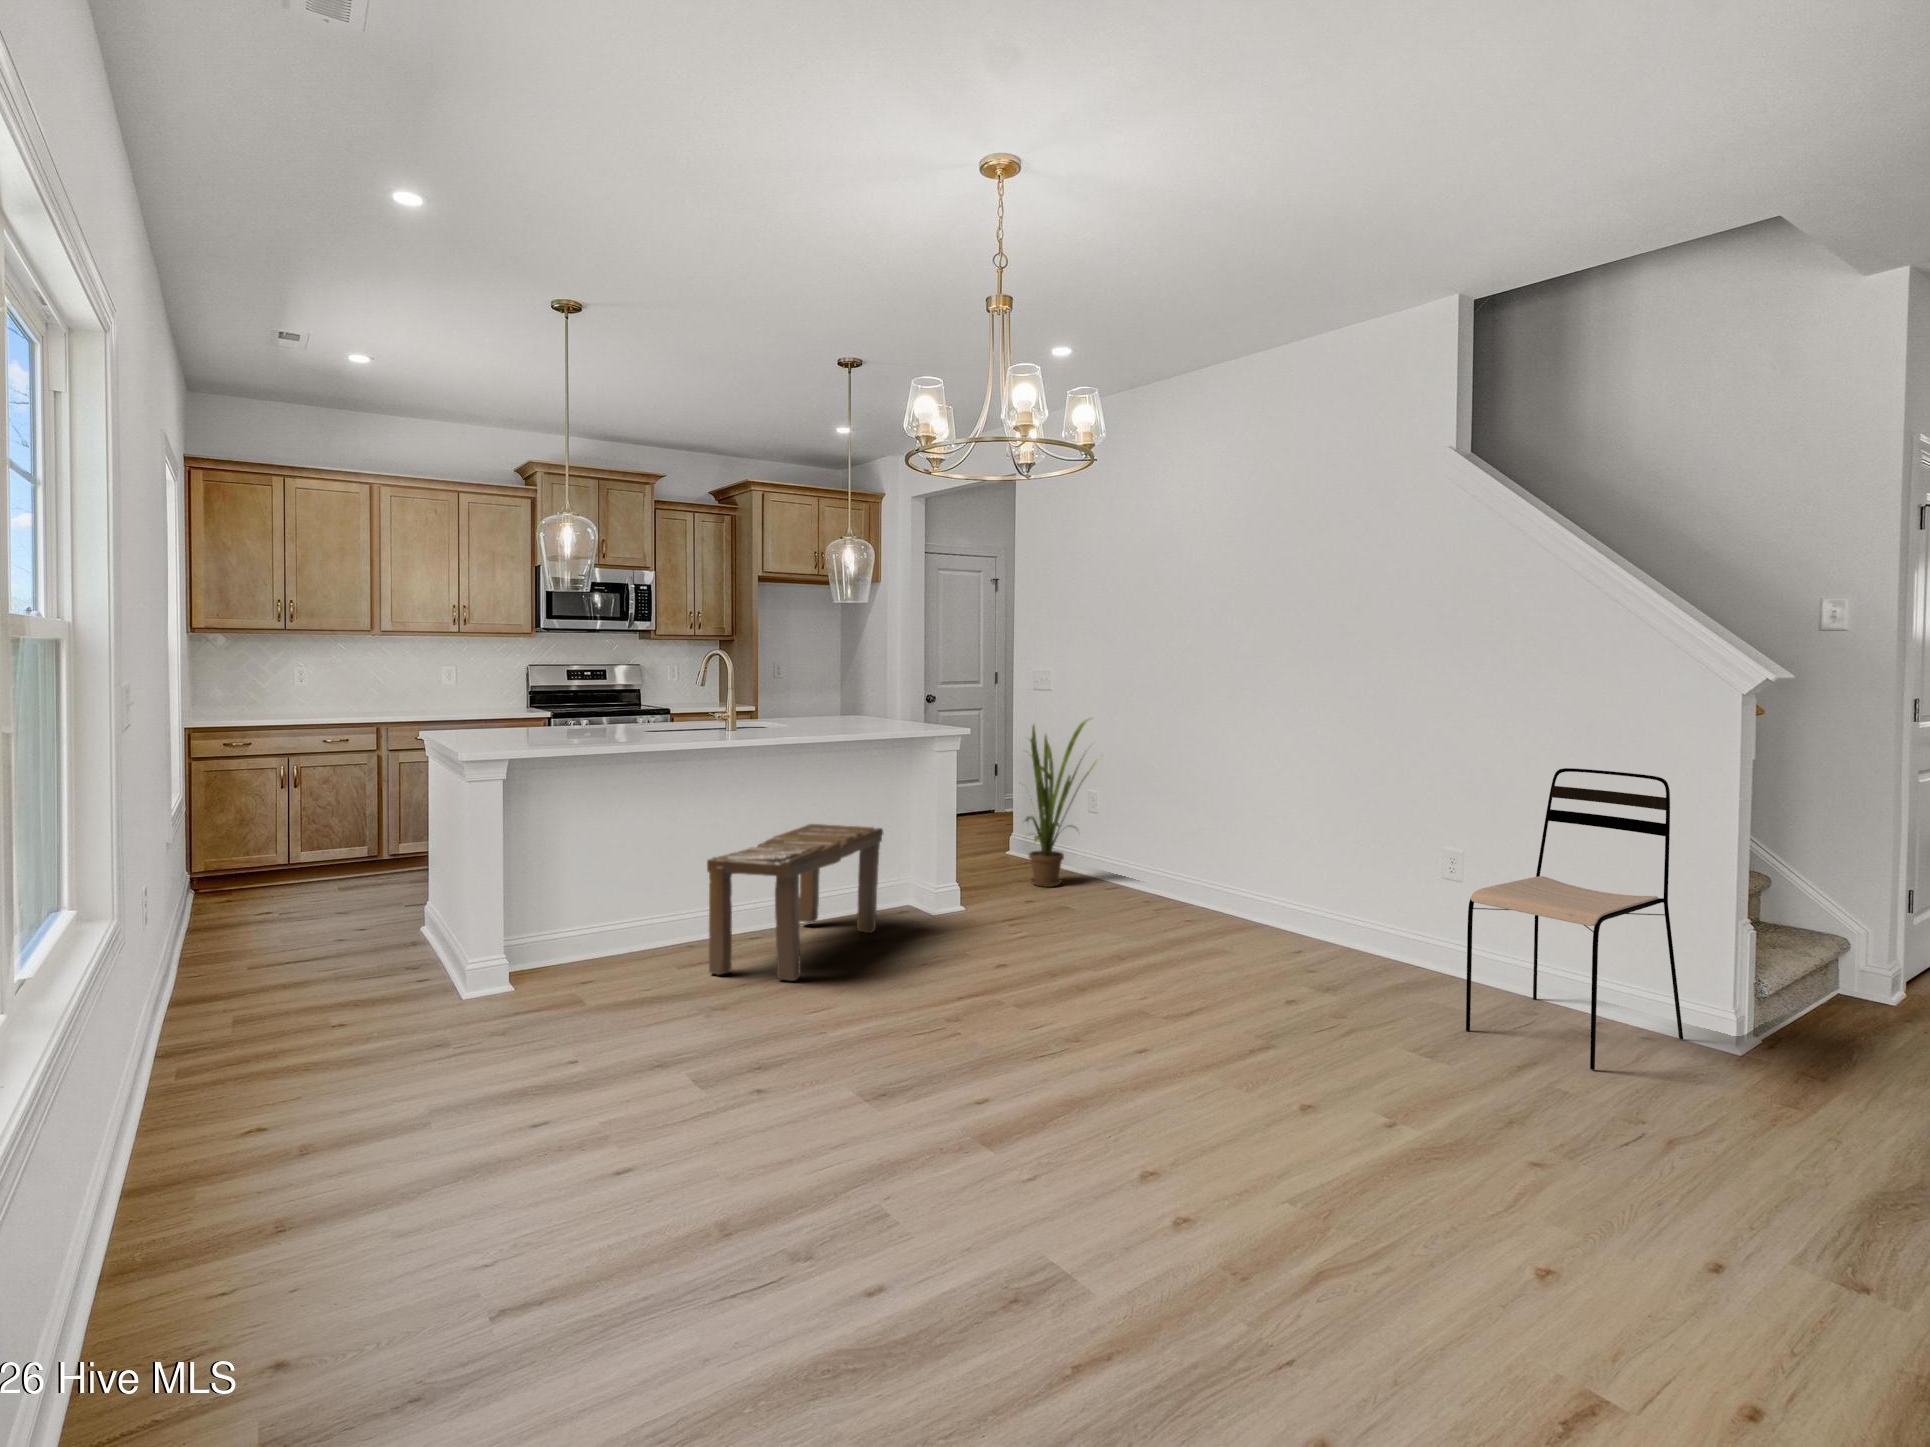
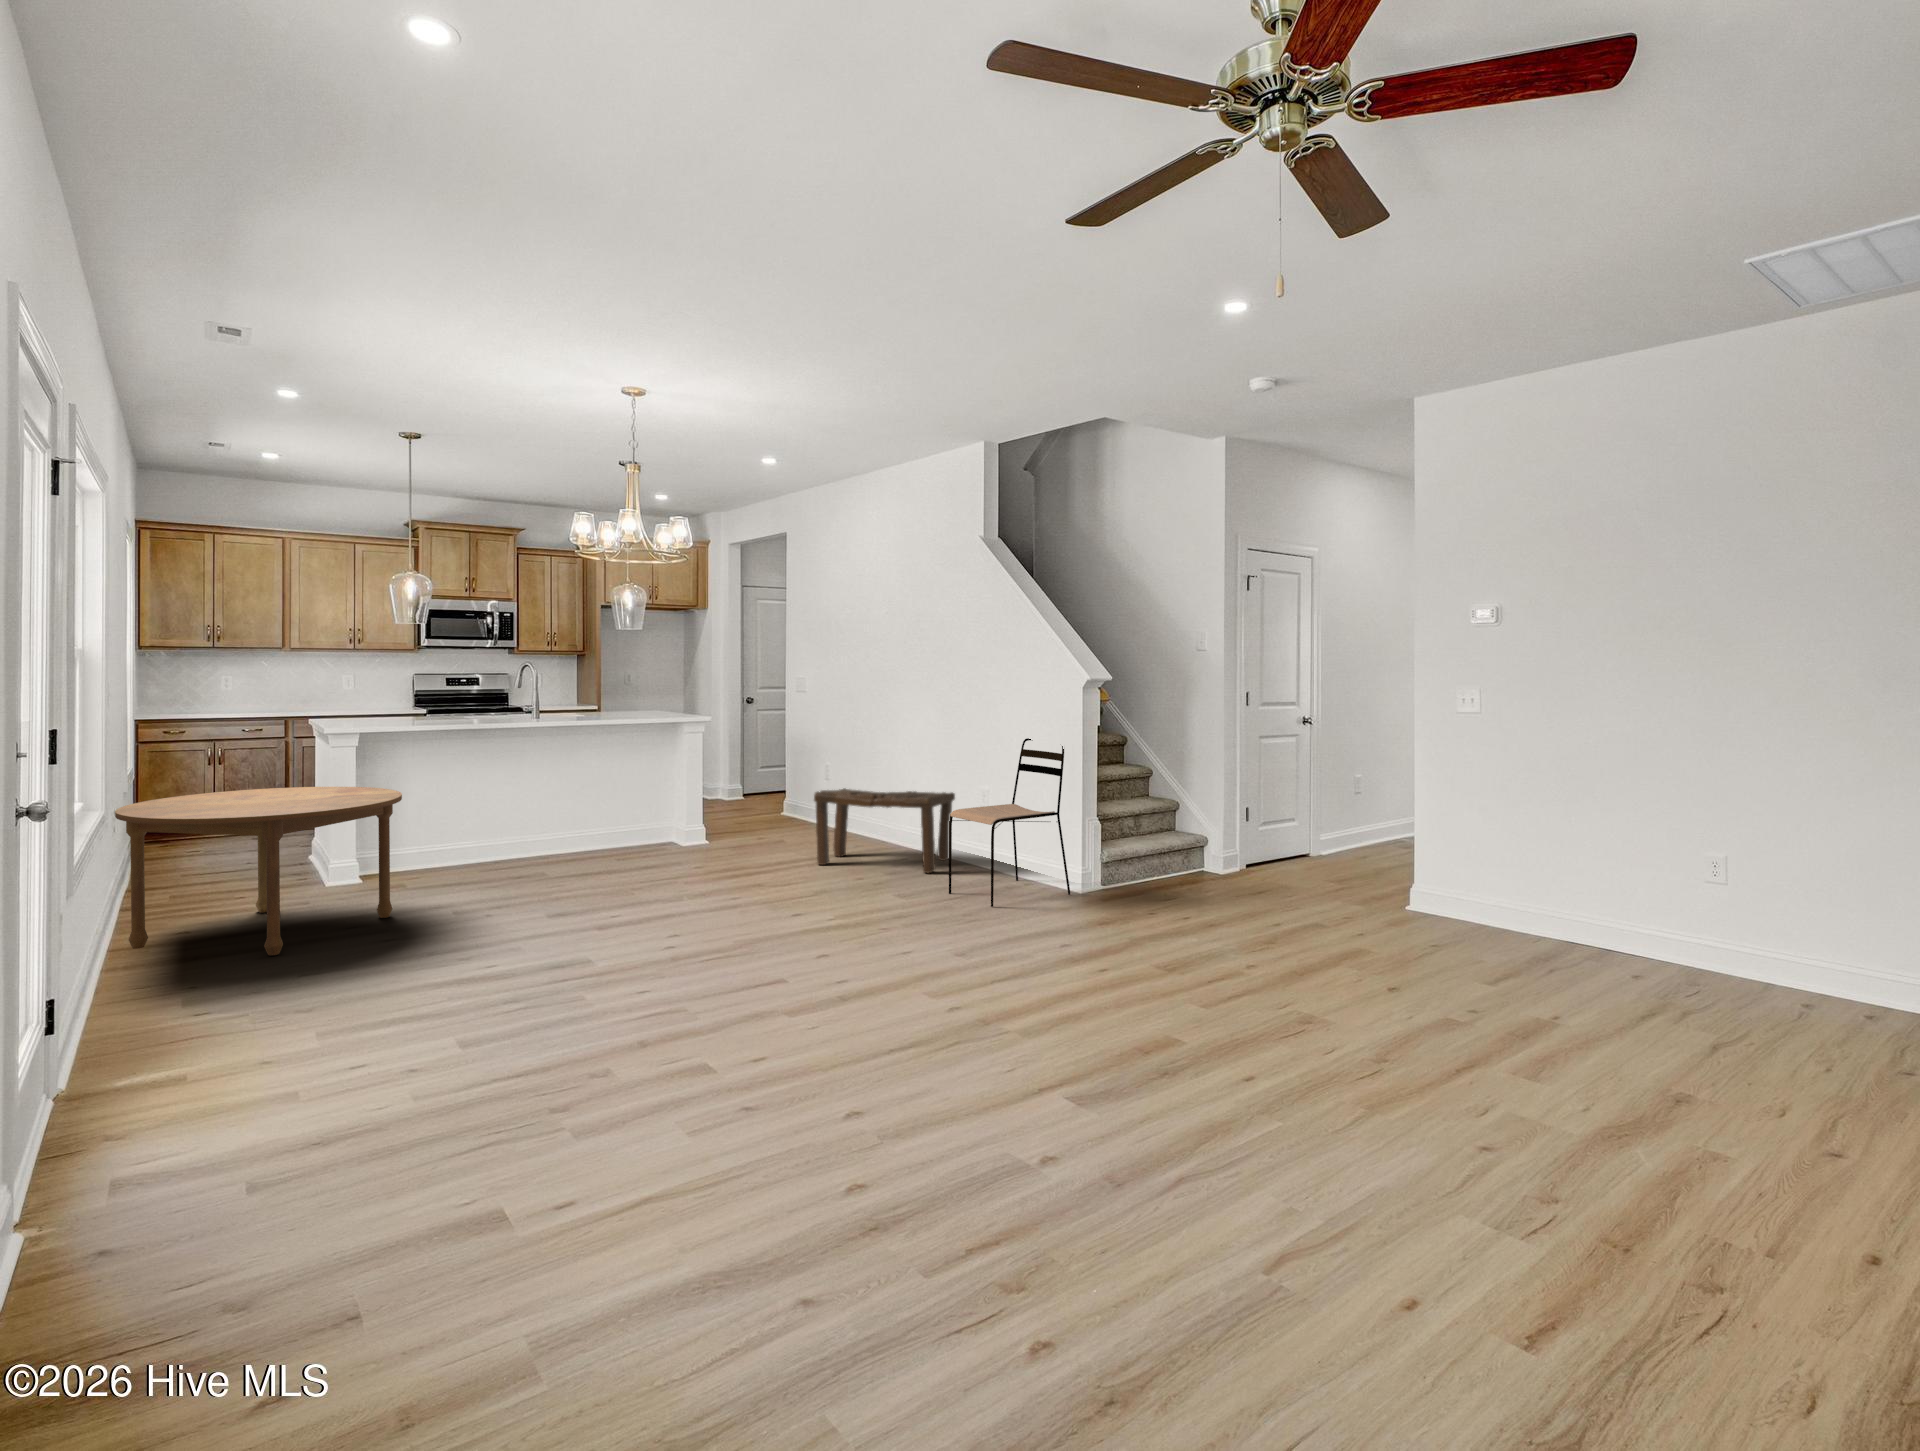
house plant: present [1025,719,1098,887] -> none [764,712,827,832]
bench: present [707,824,883,981] -> present [814,788,955,873]
dining table: none [139,846,608,1190] -> present [115,787,402,955]

